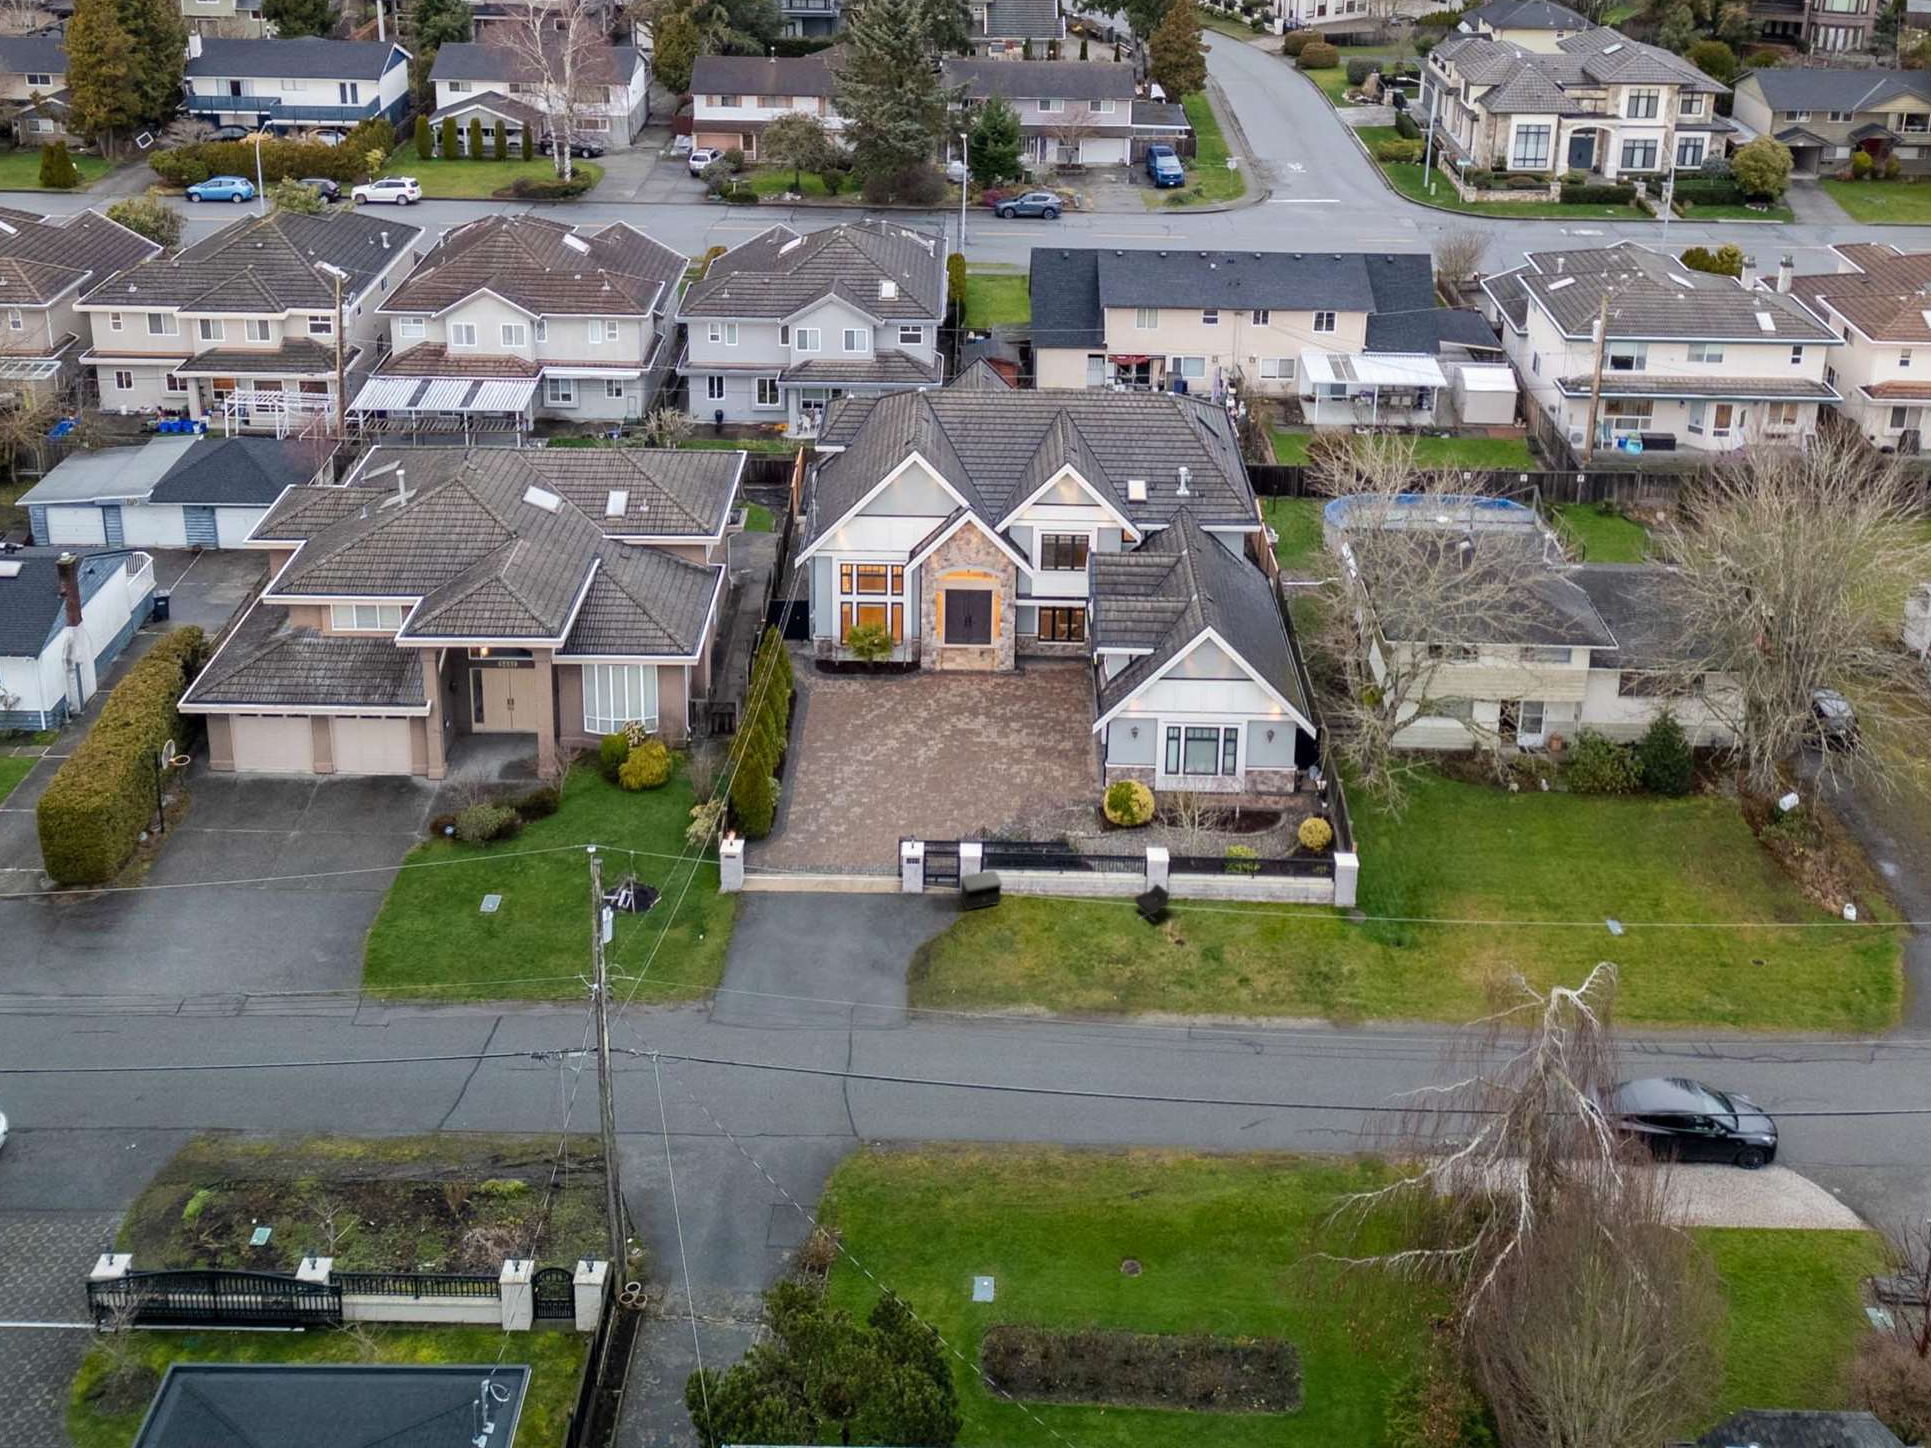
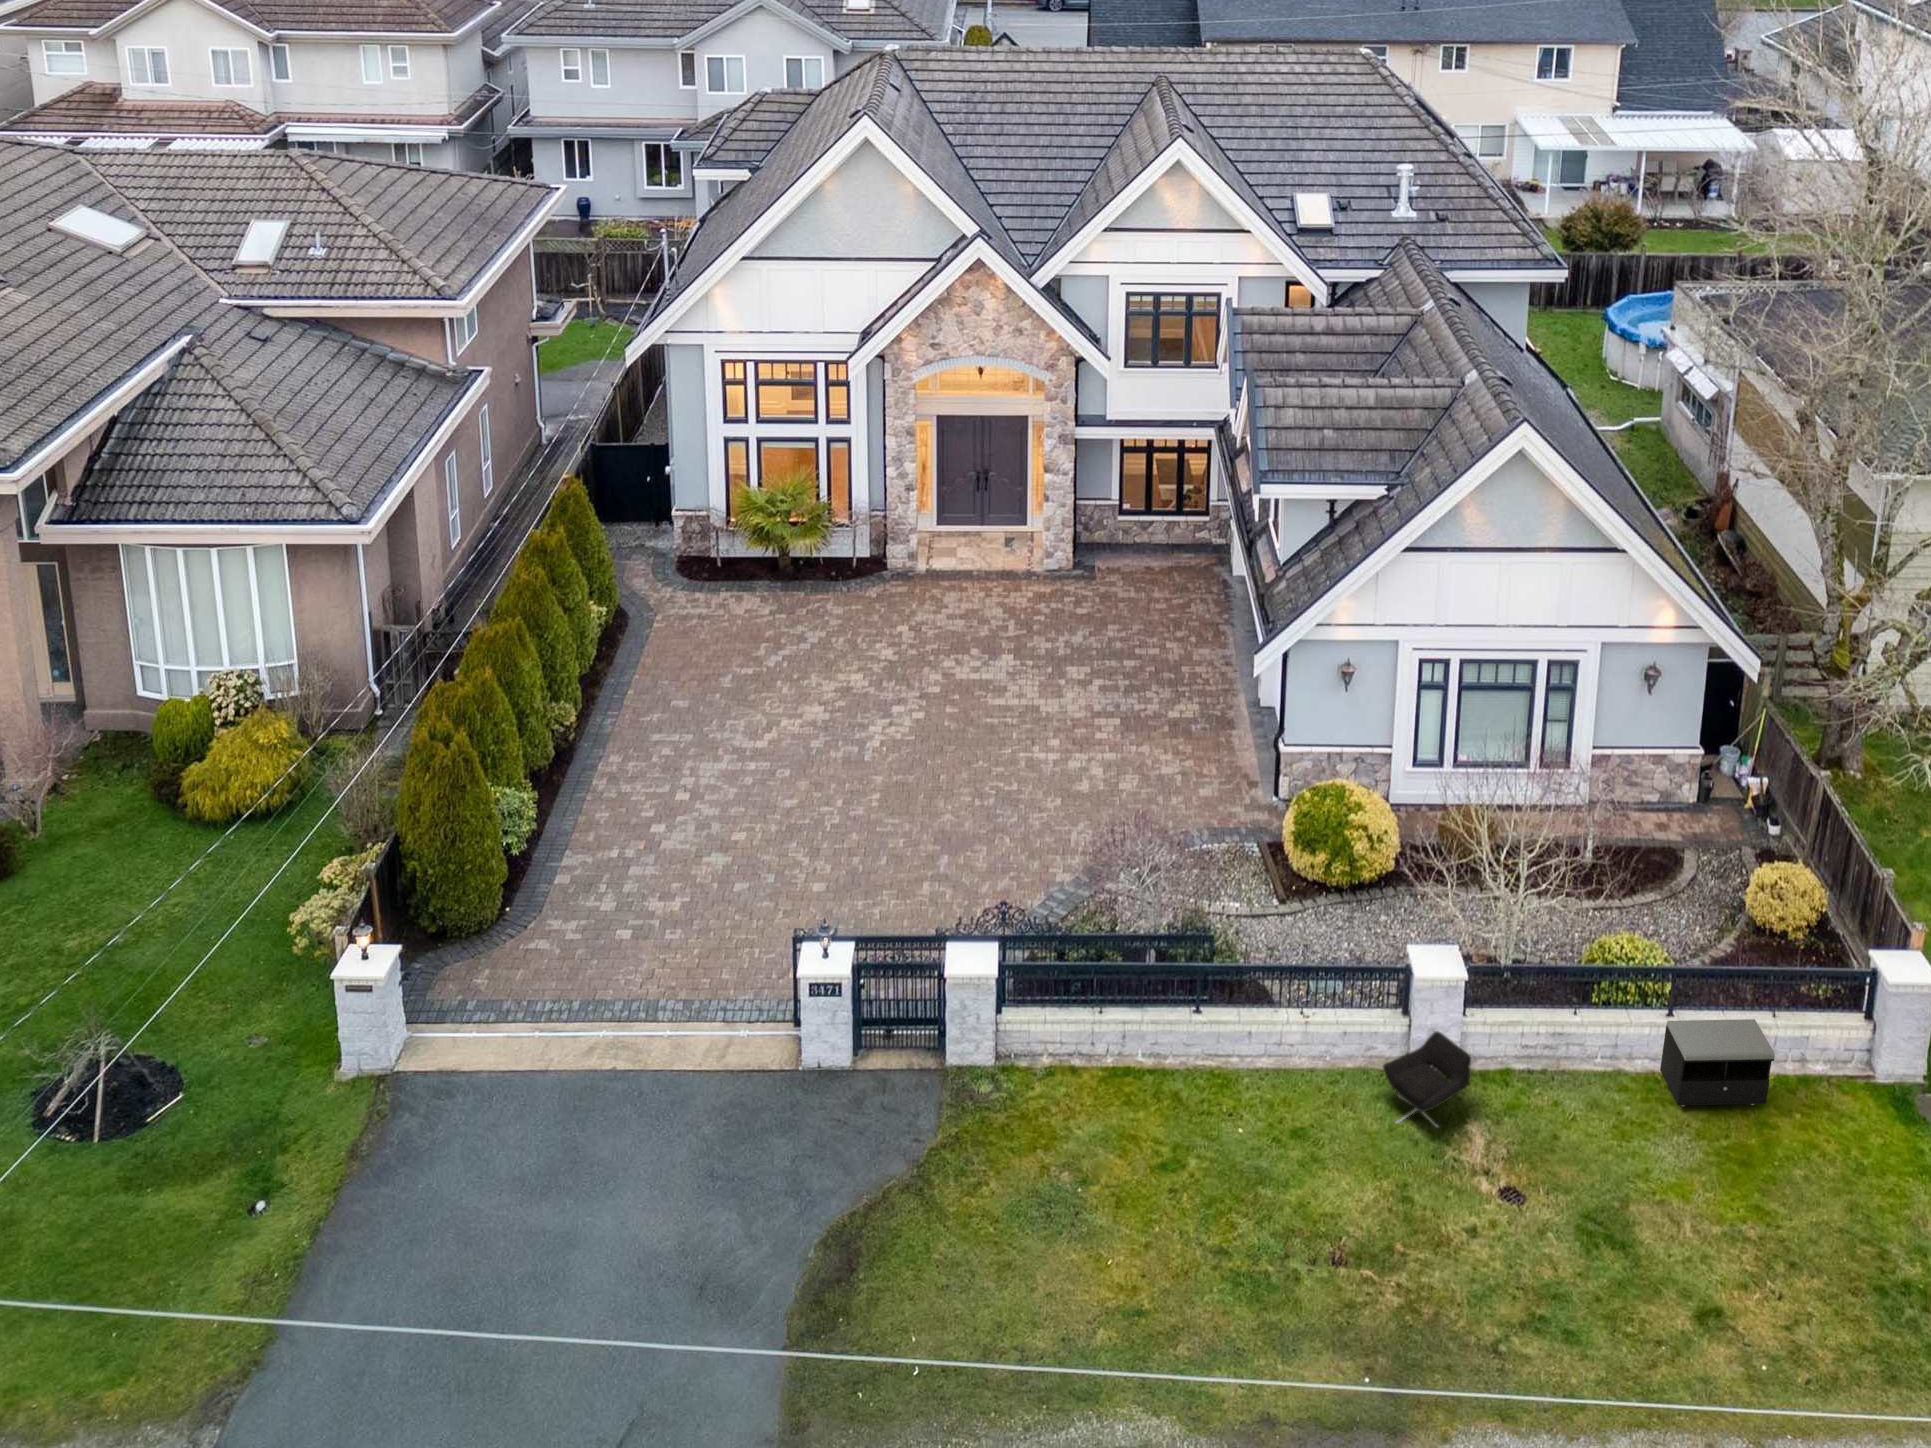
storage bench: present [960,870,1002,909] -> present [1660,1019,1775,1107]

